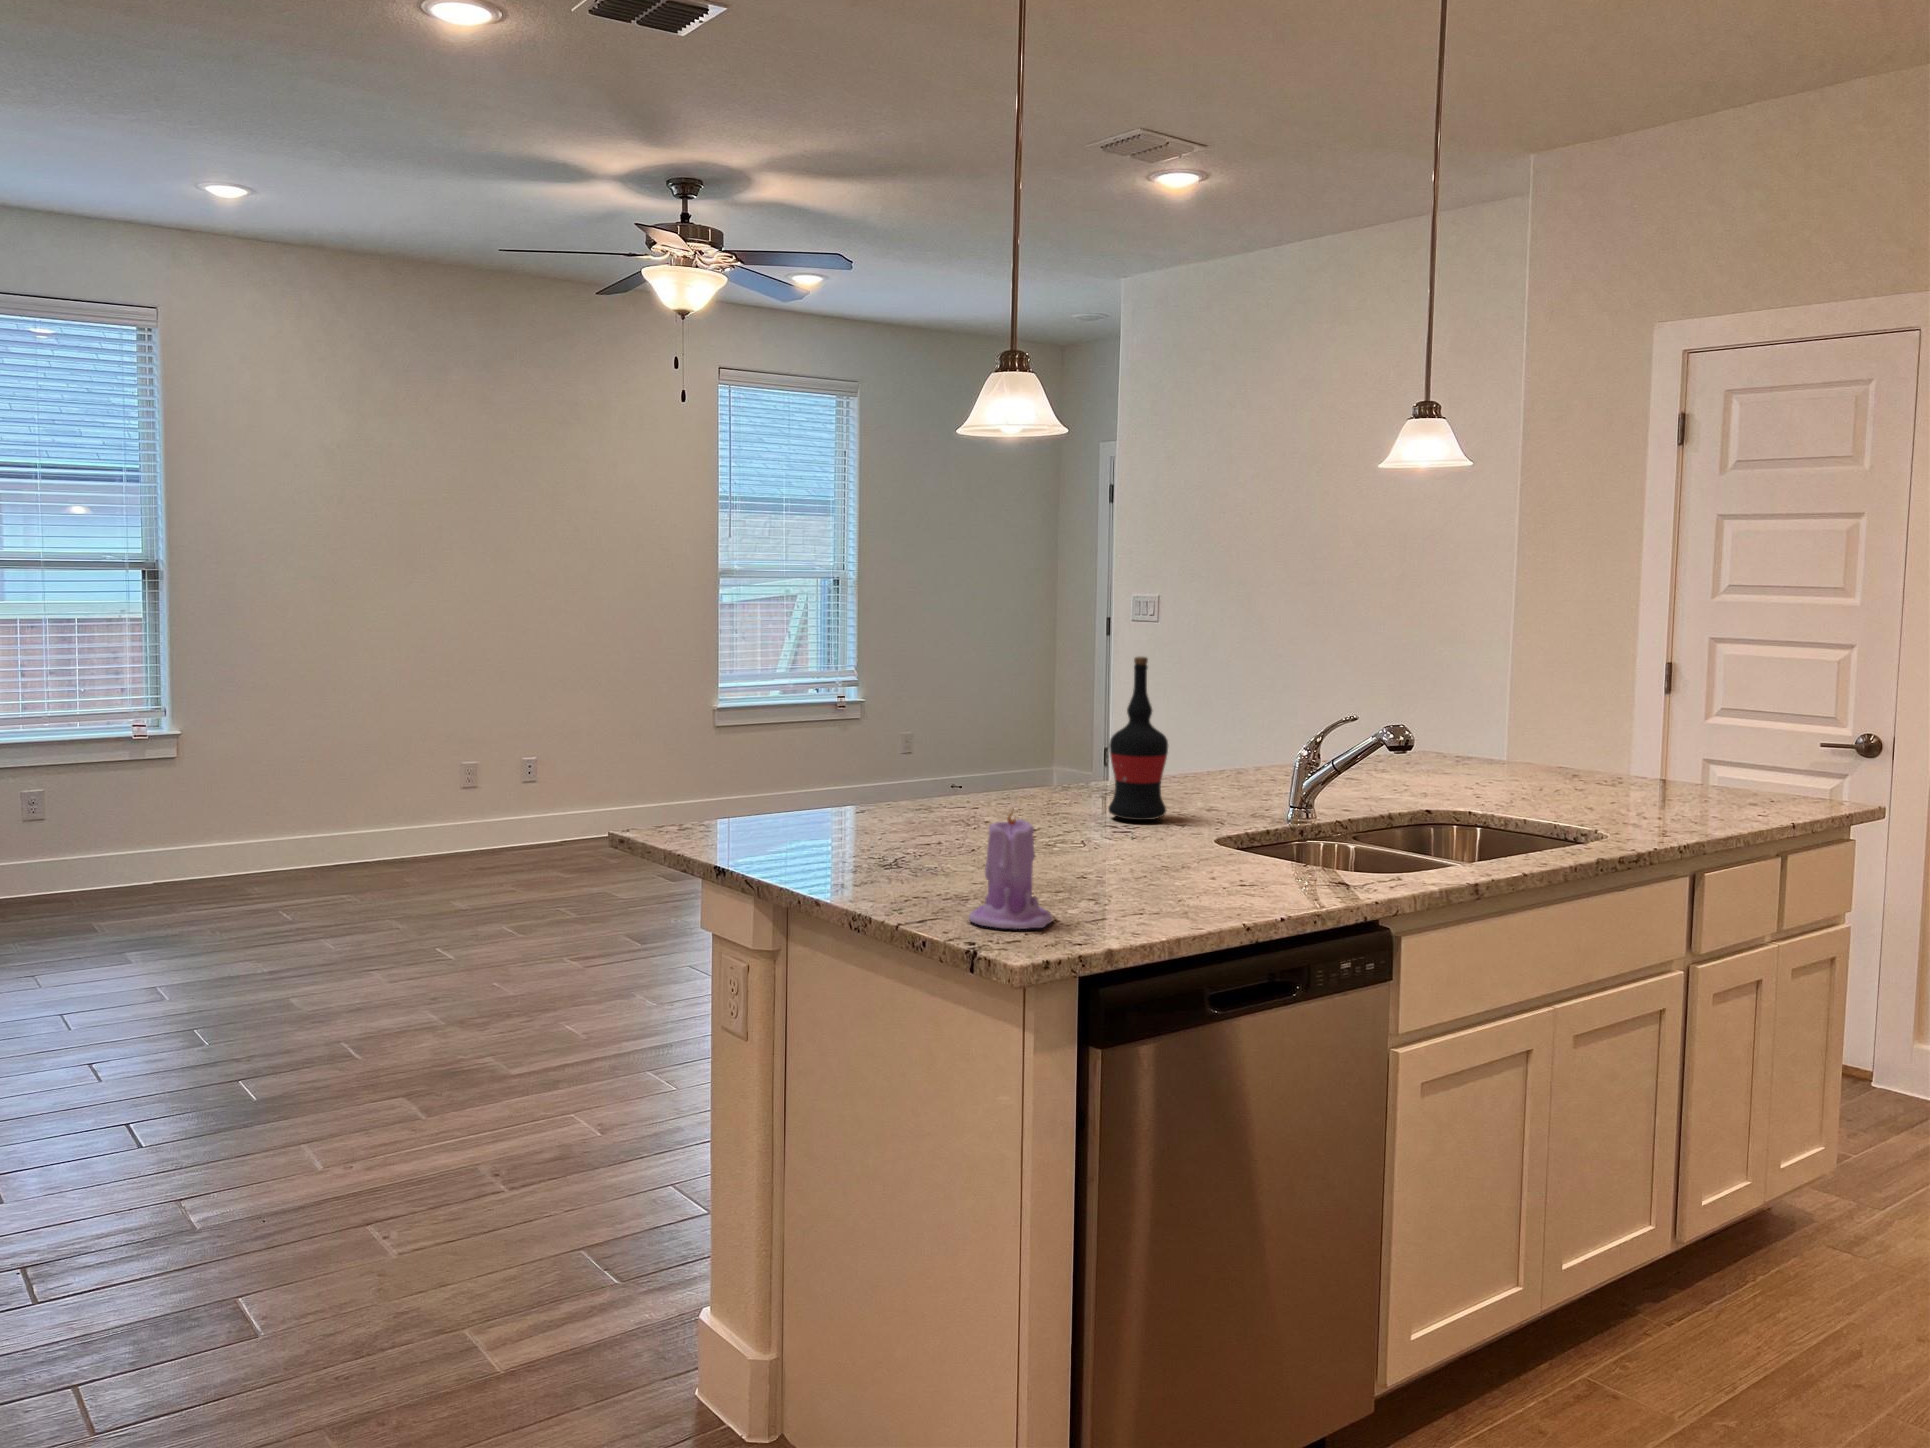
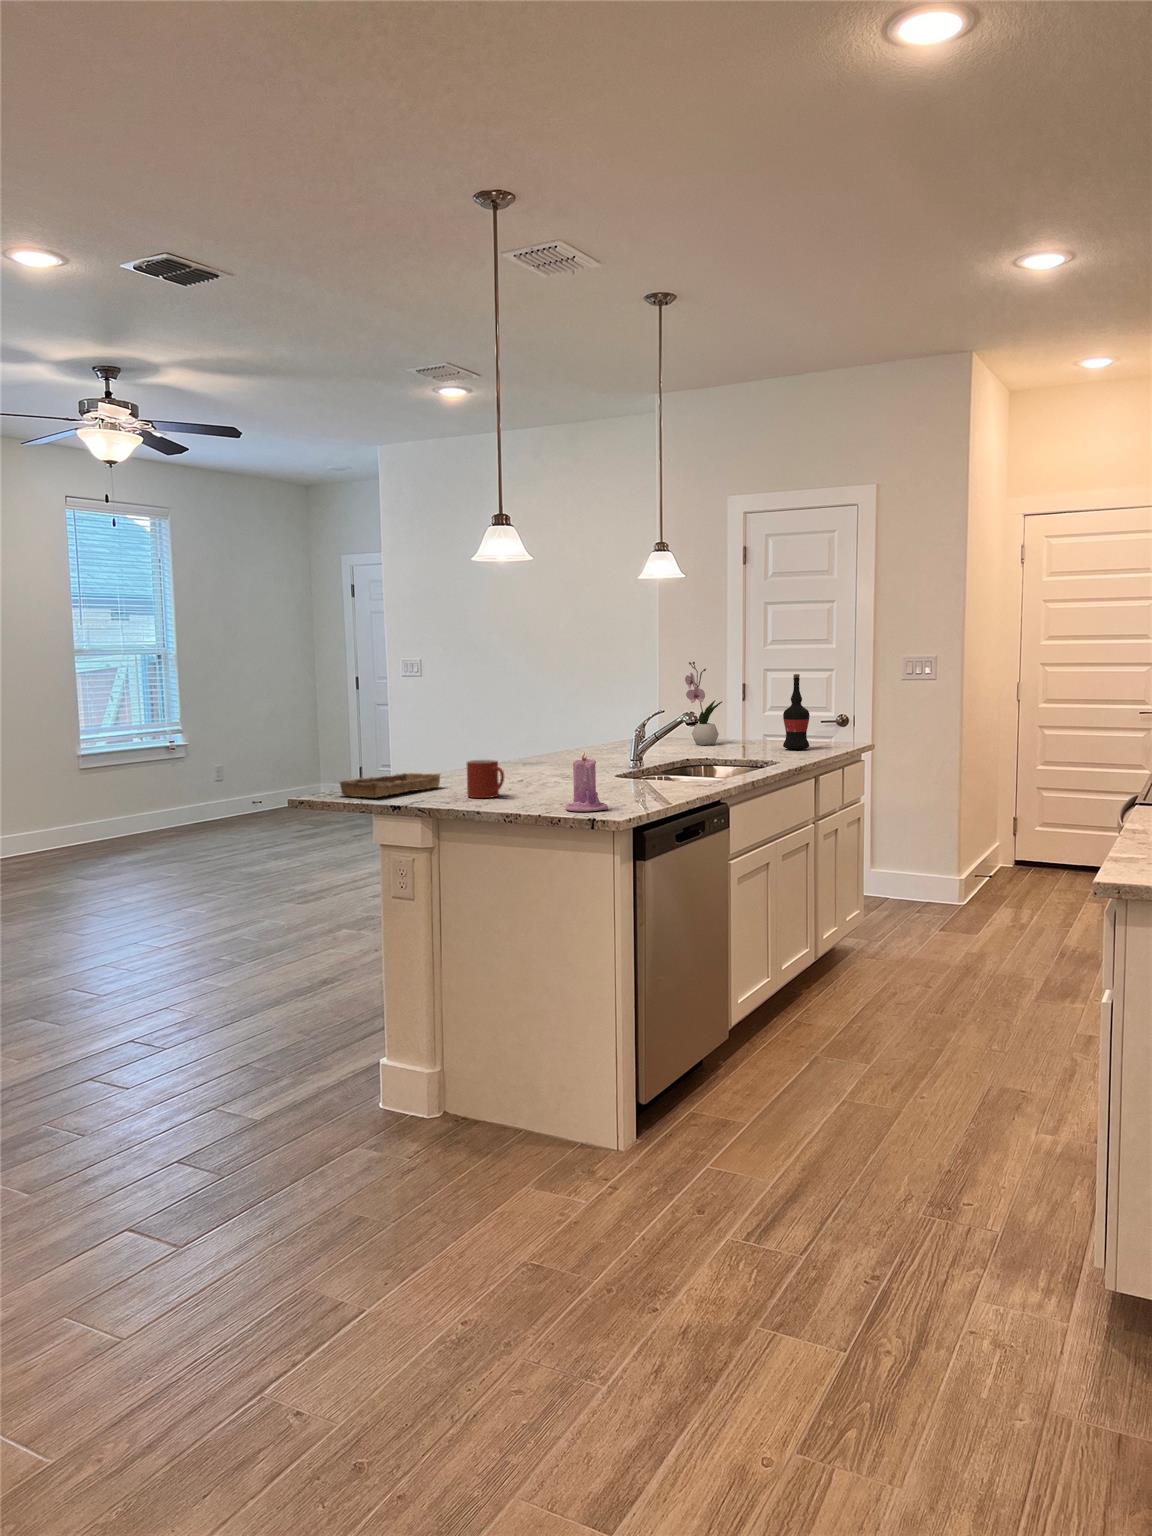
flower arrangement: none [1480,625,1553,782] -> present [685,662,722,745]
wine bottle: present [1108,657,1168,820] -> present [783,674,810,749]
mug: none [870,794,927,867] -> present [467,759,504,798]
tray: none [676,800,878,844] -> present [340,773,440,798]

